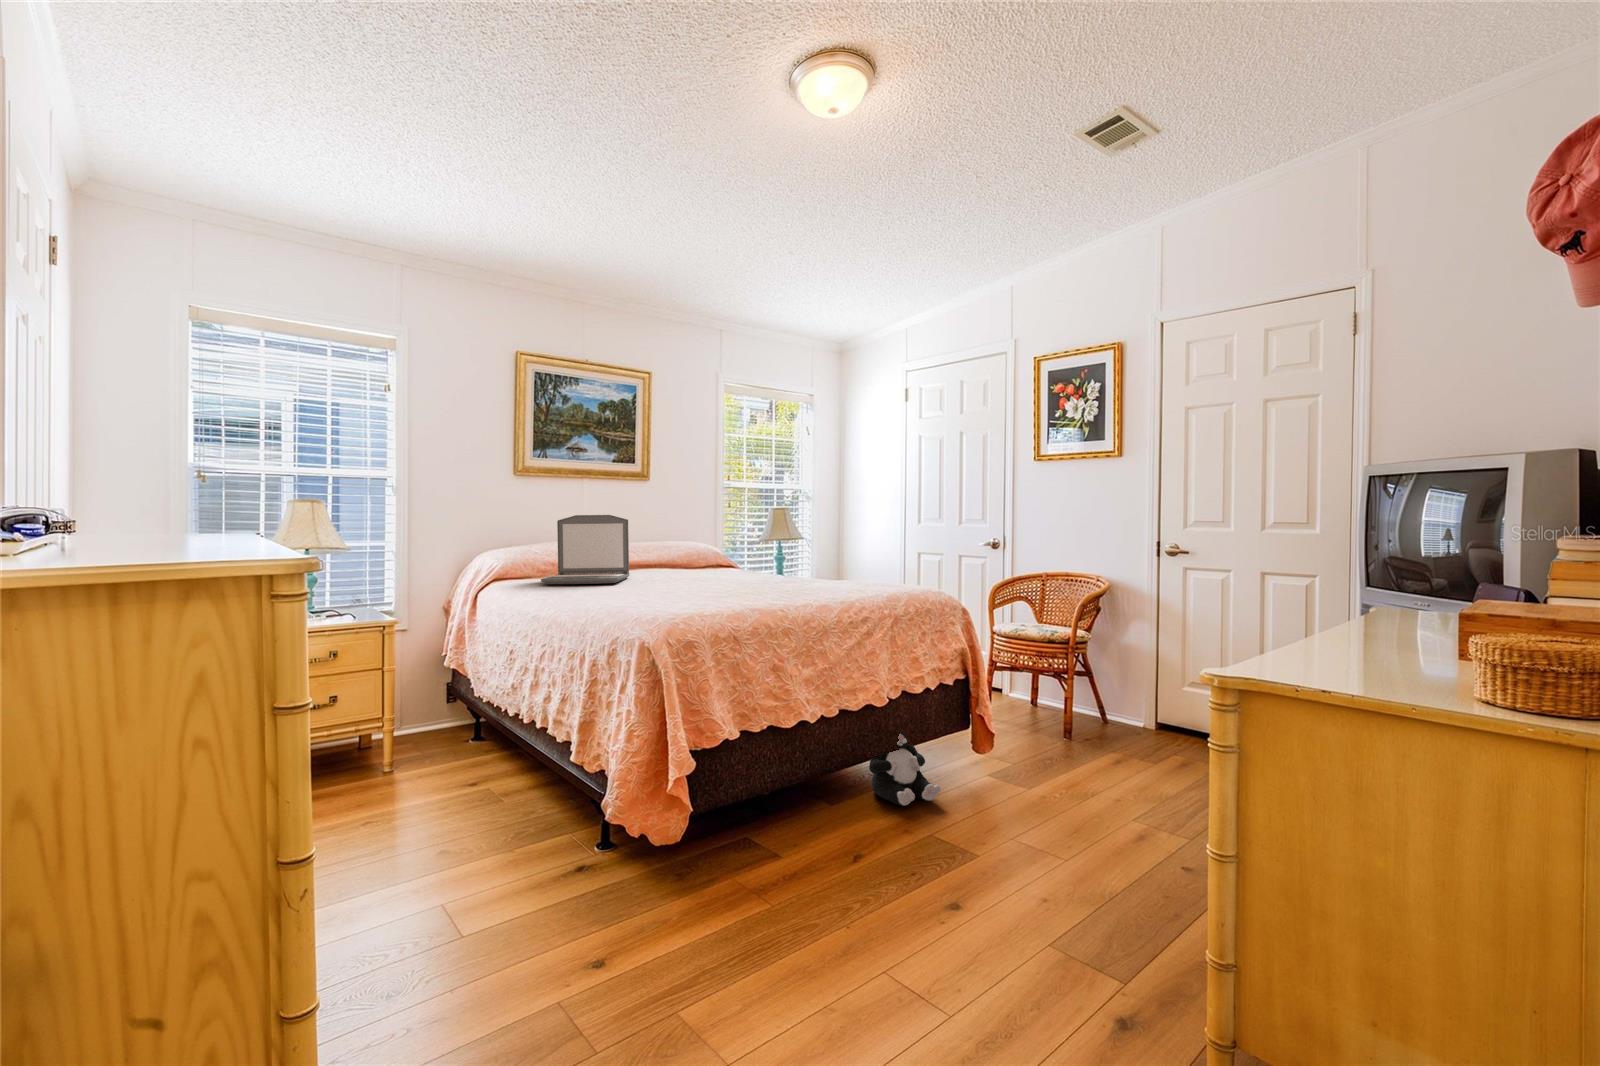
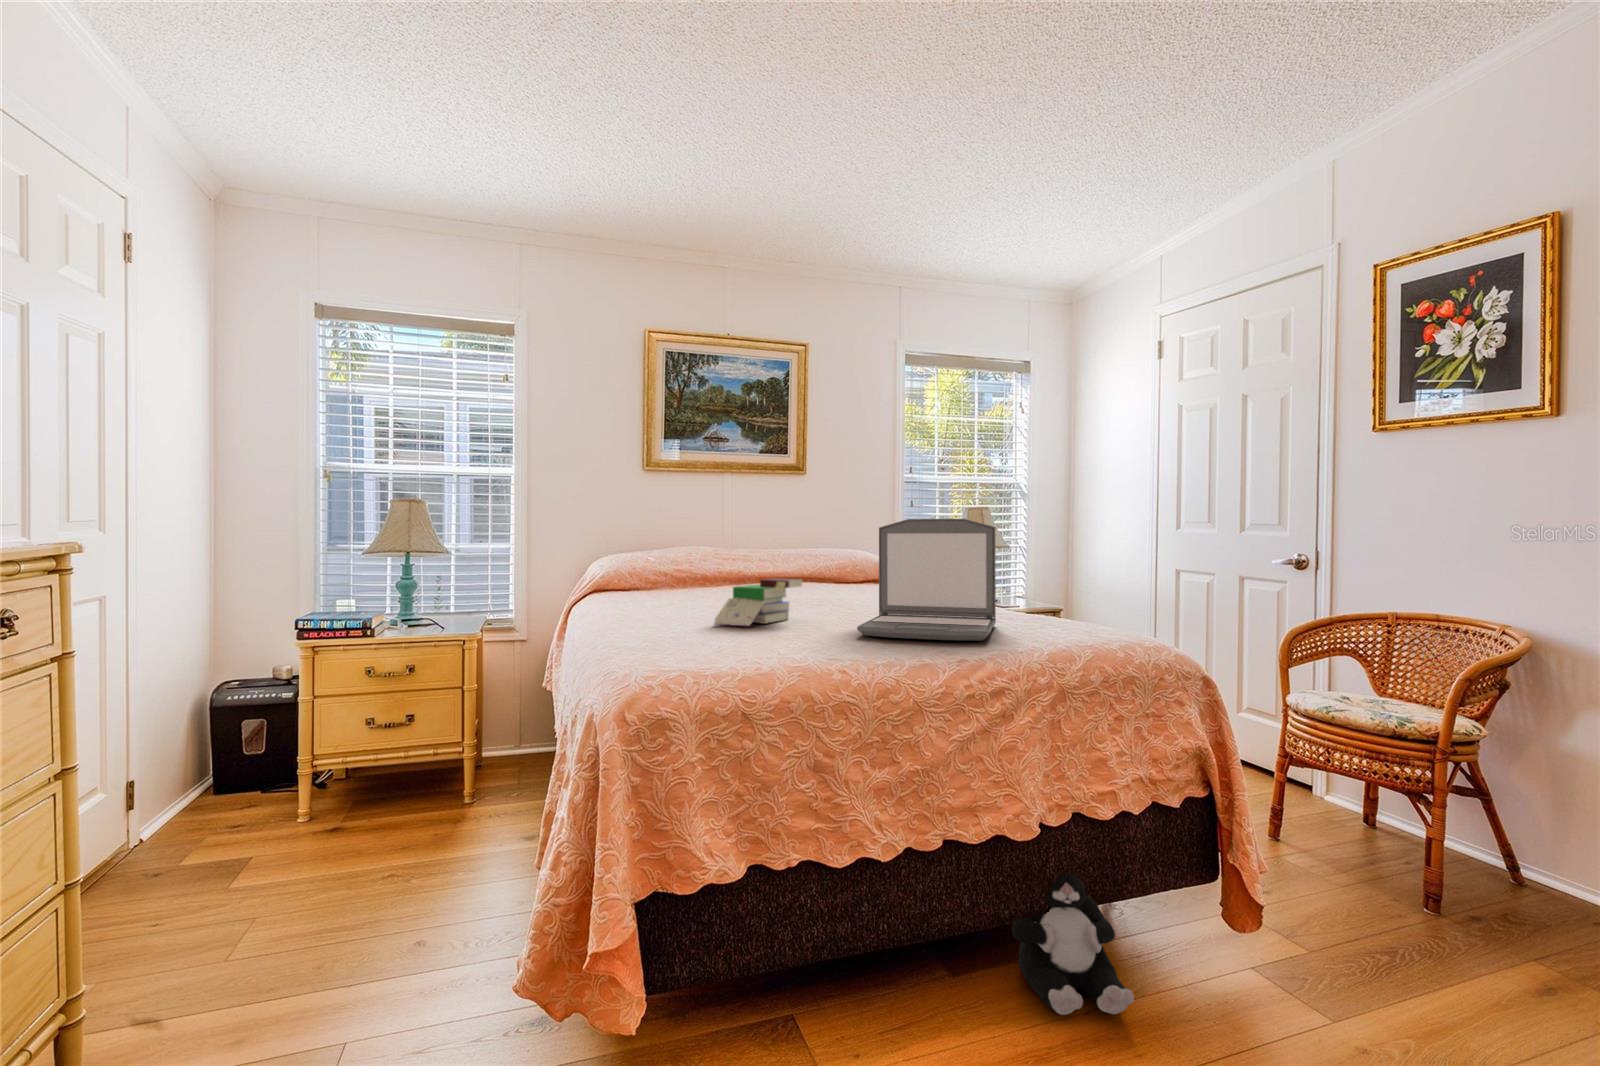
laptop: present [541,515,629,584] -> present [857,519,996,640]
book: none [649,559,708,594] -> present [715,578,802,626]

